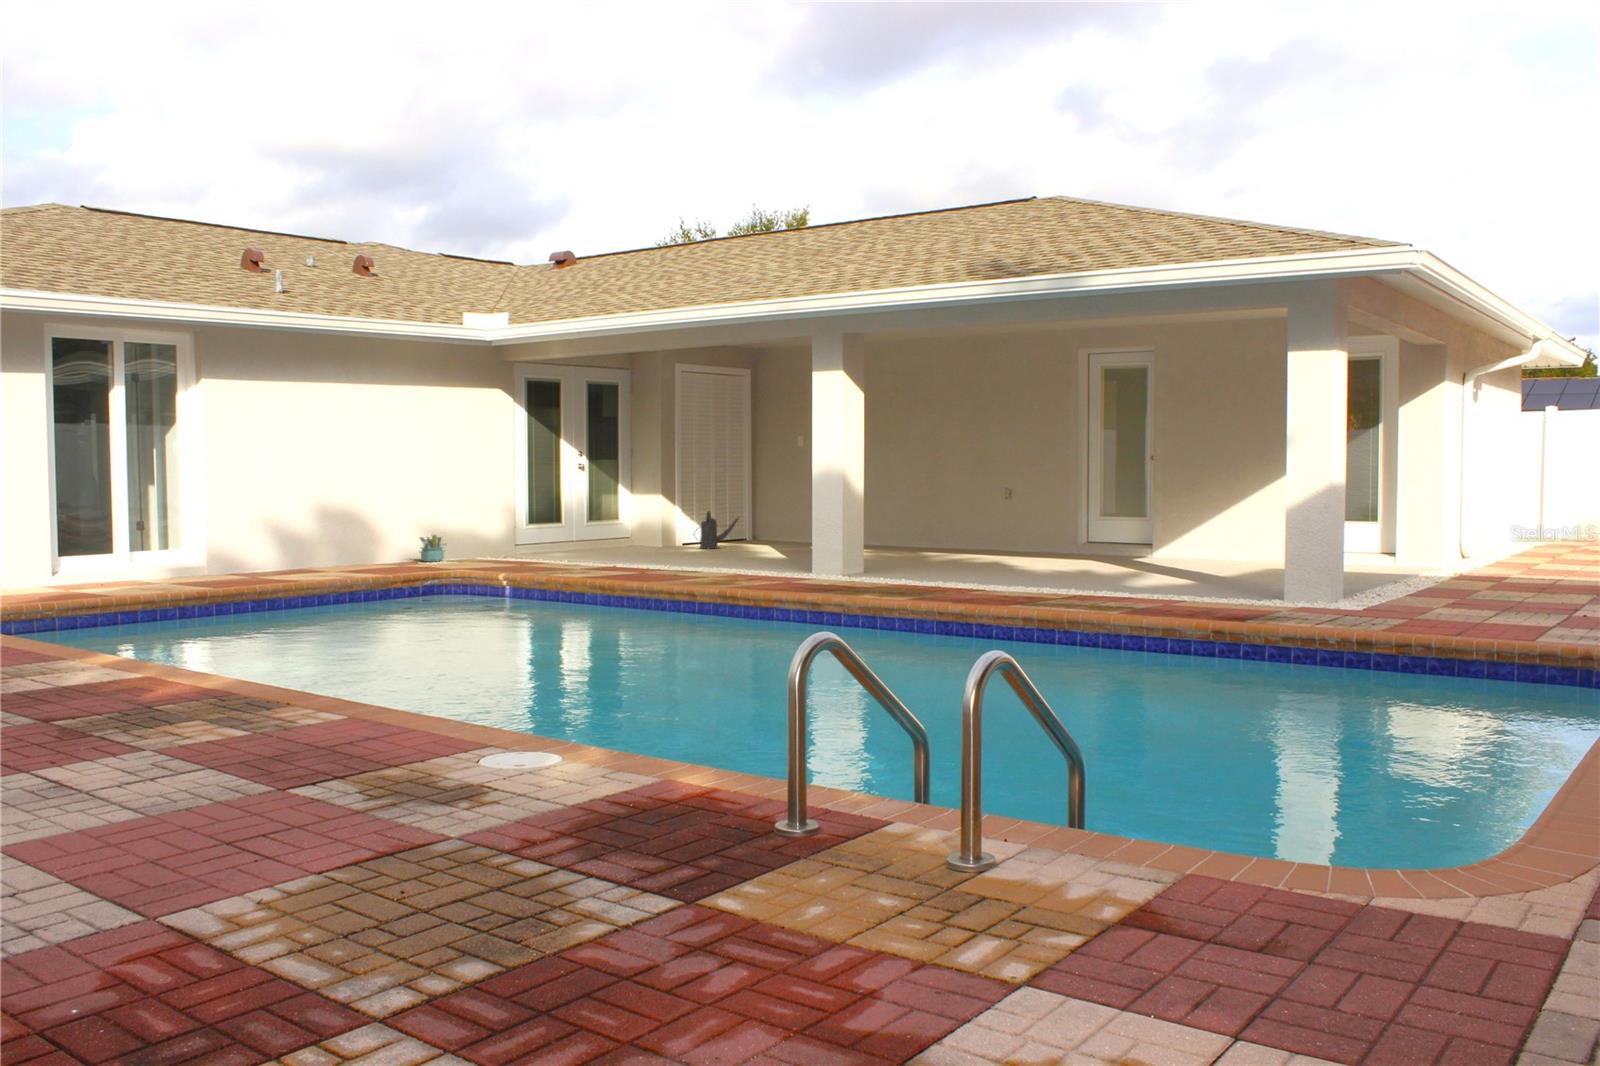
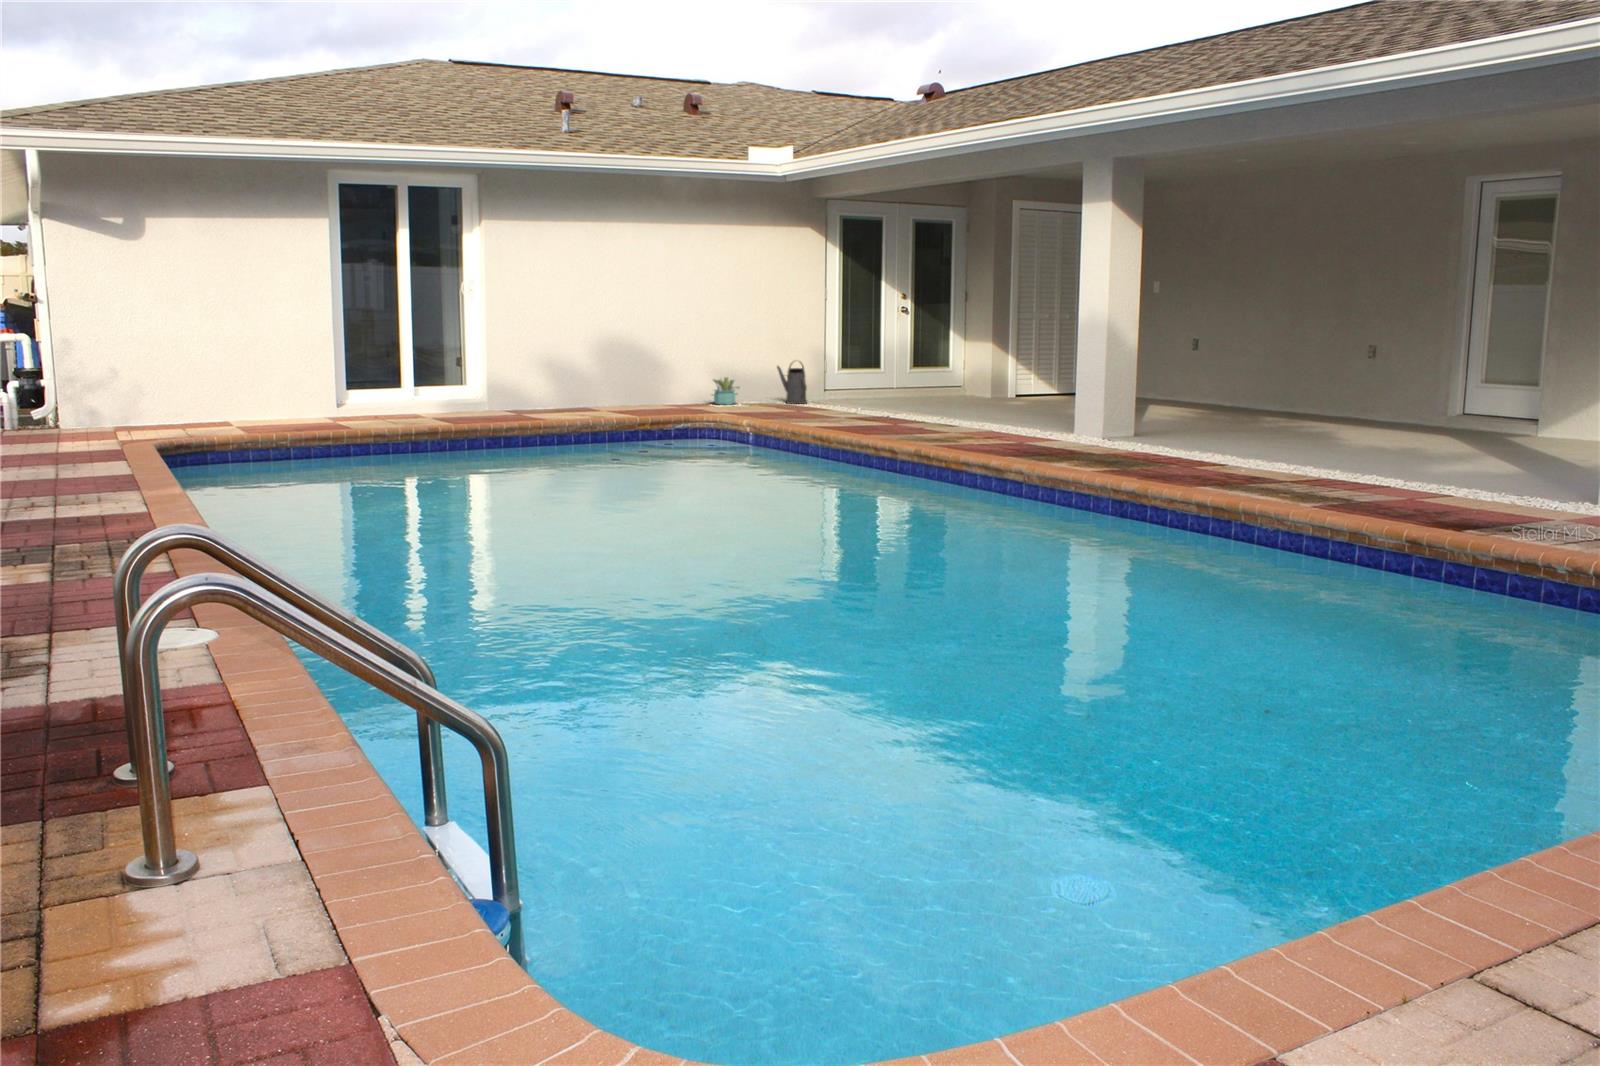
watering can: present [700,512,739,549] -> present [777,361,807,404]

